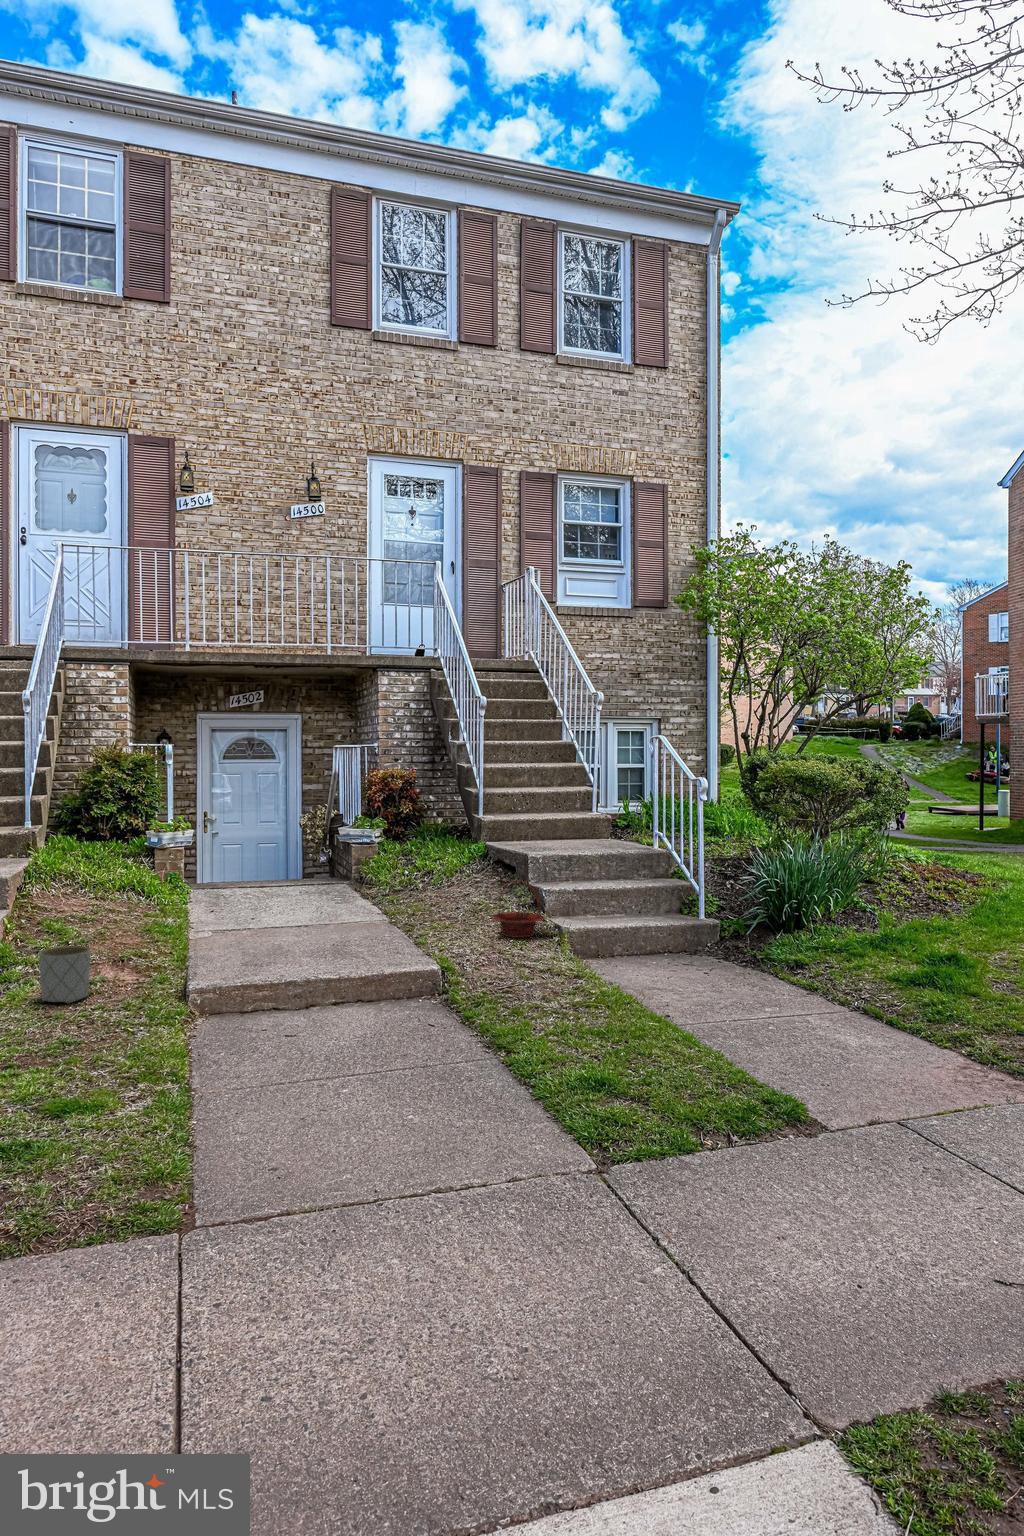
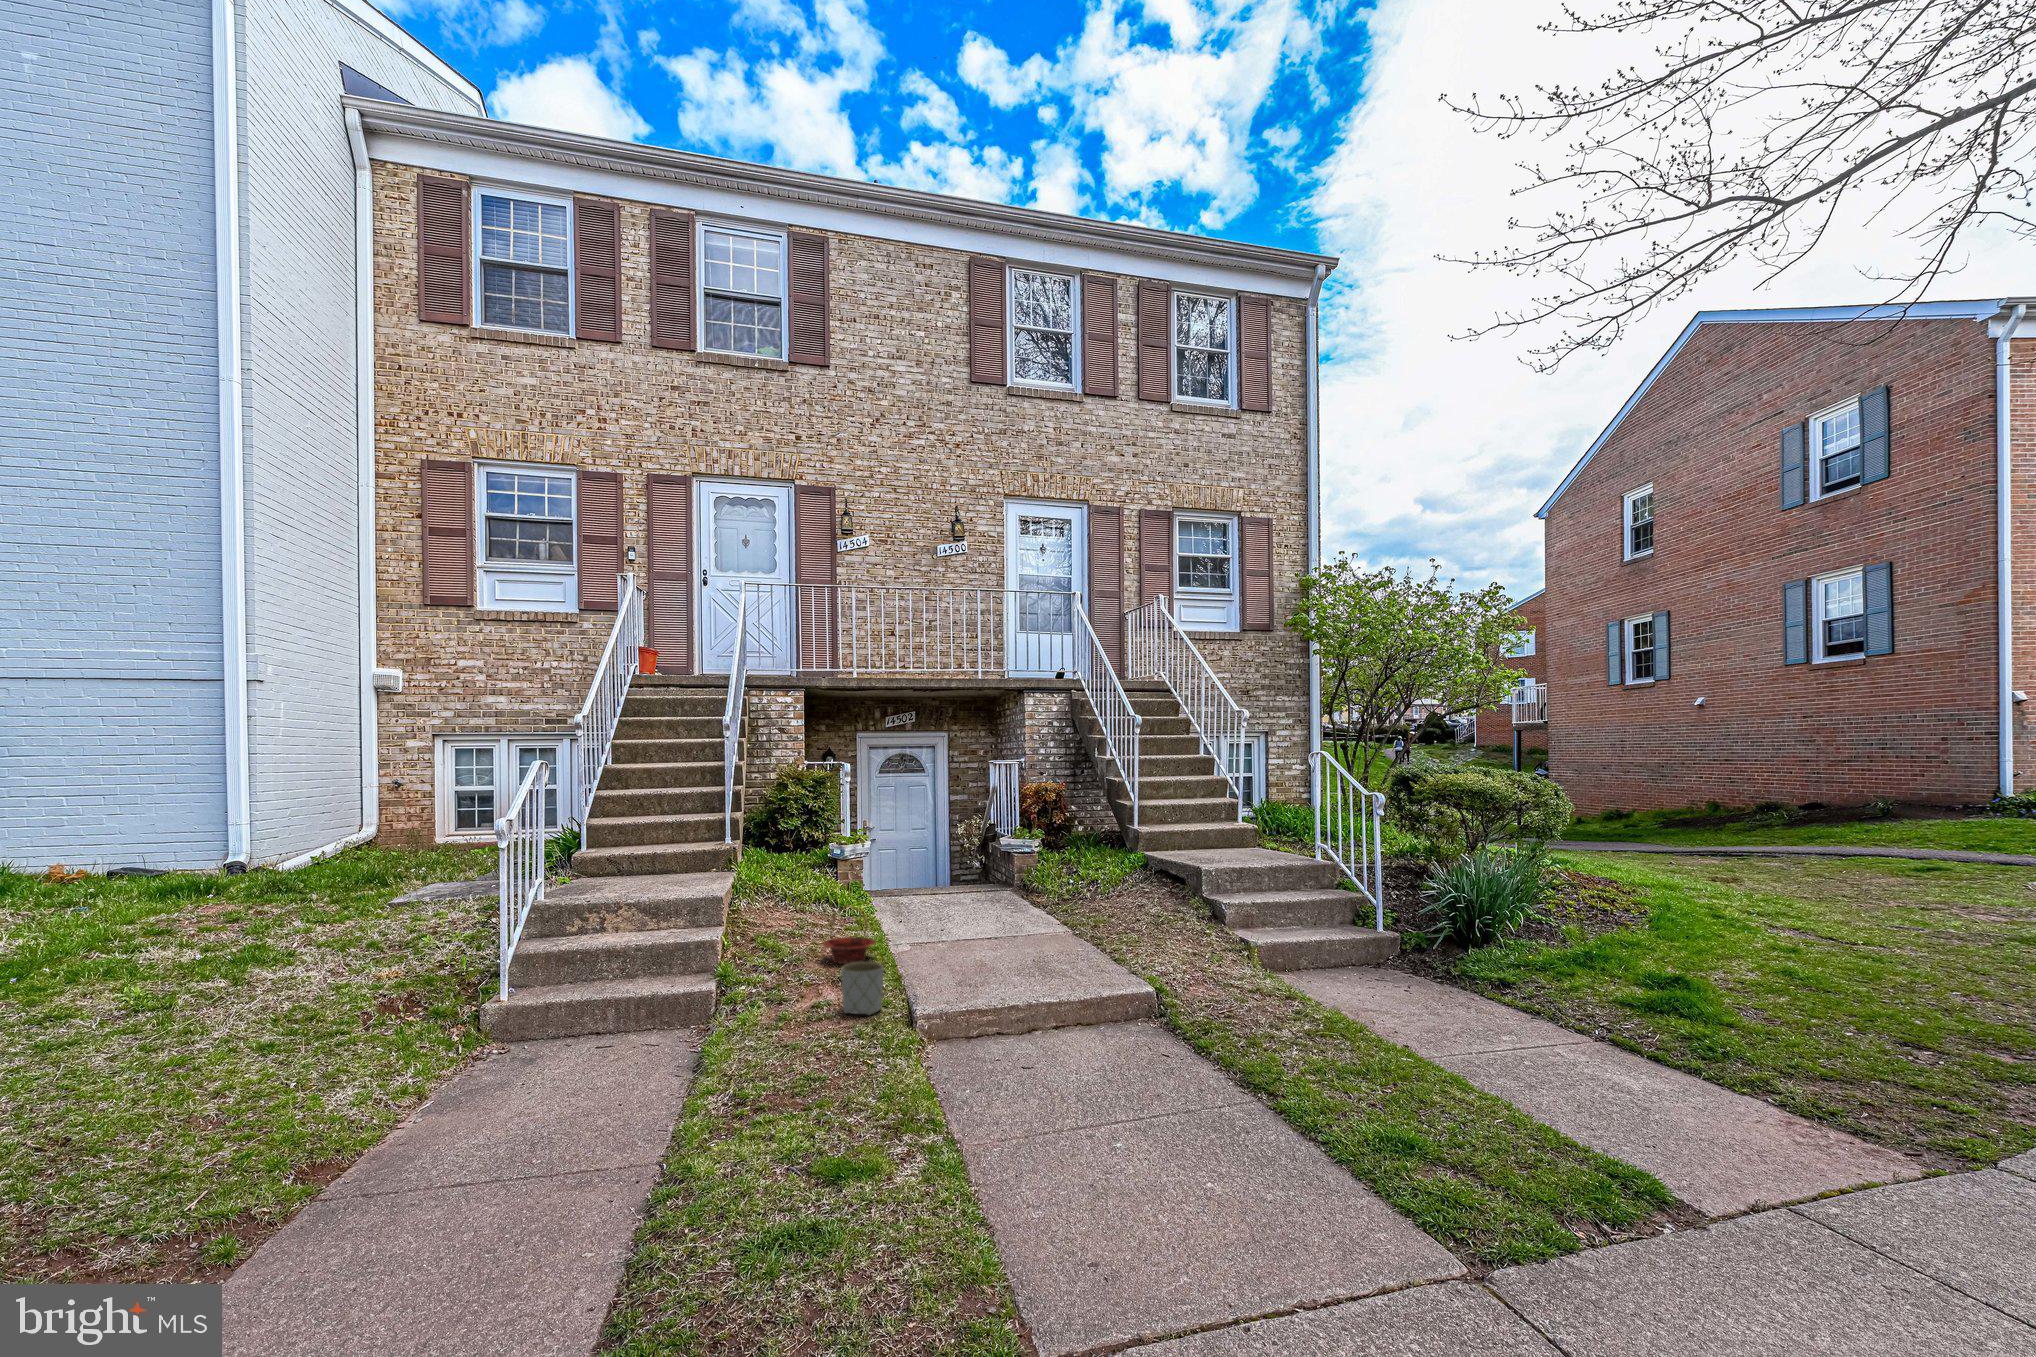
basket: present [492,882,545,938] -> present [822,908,876,964]

